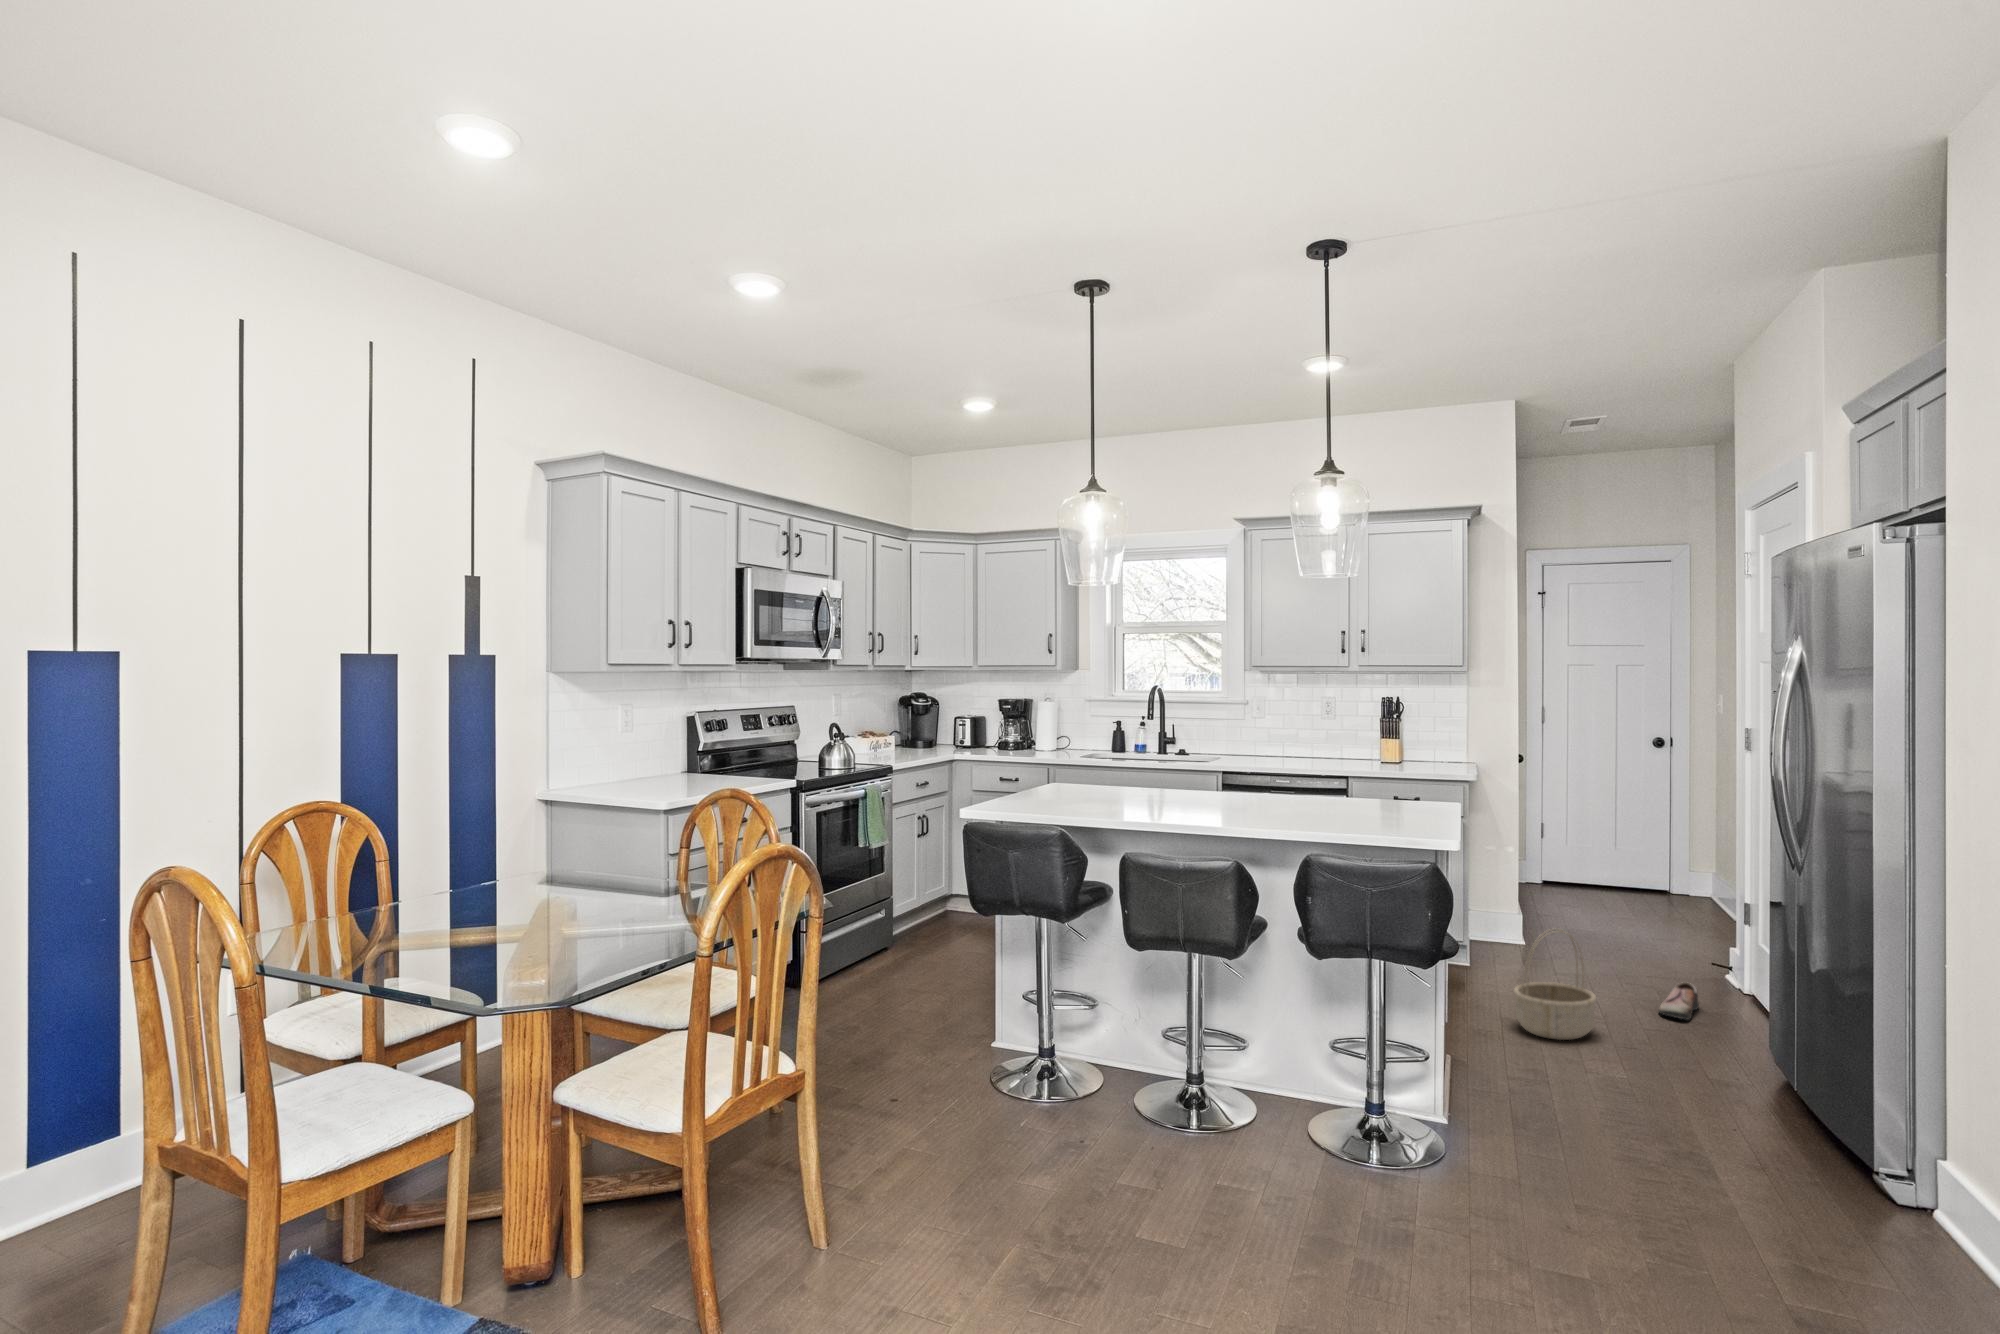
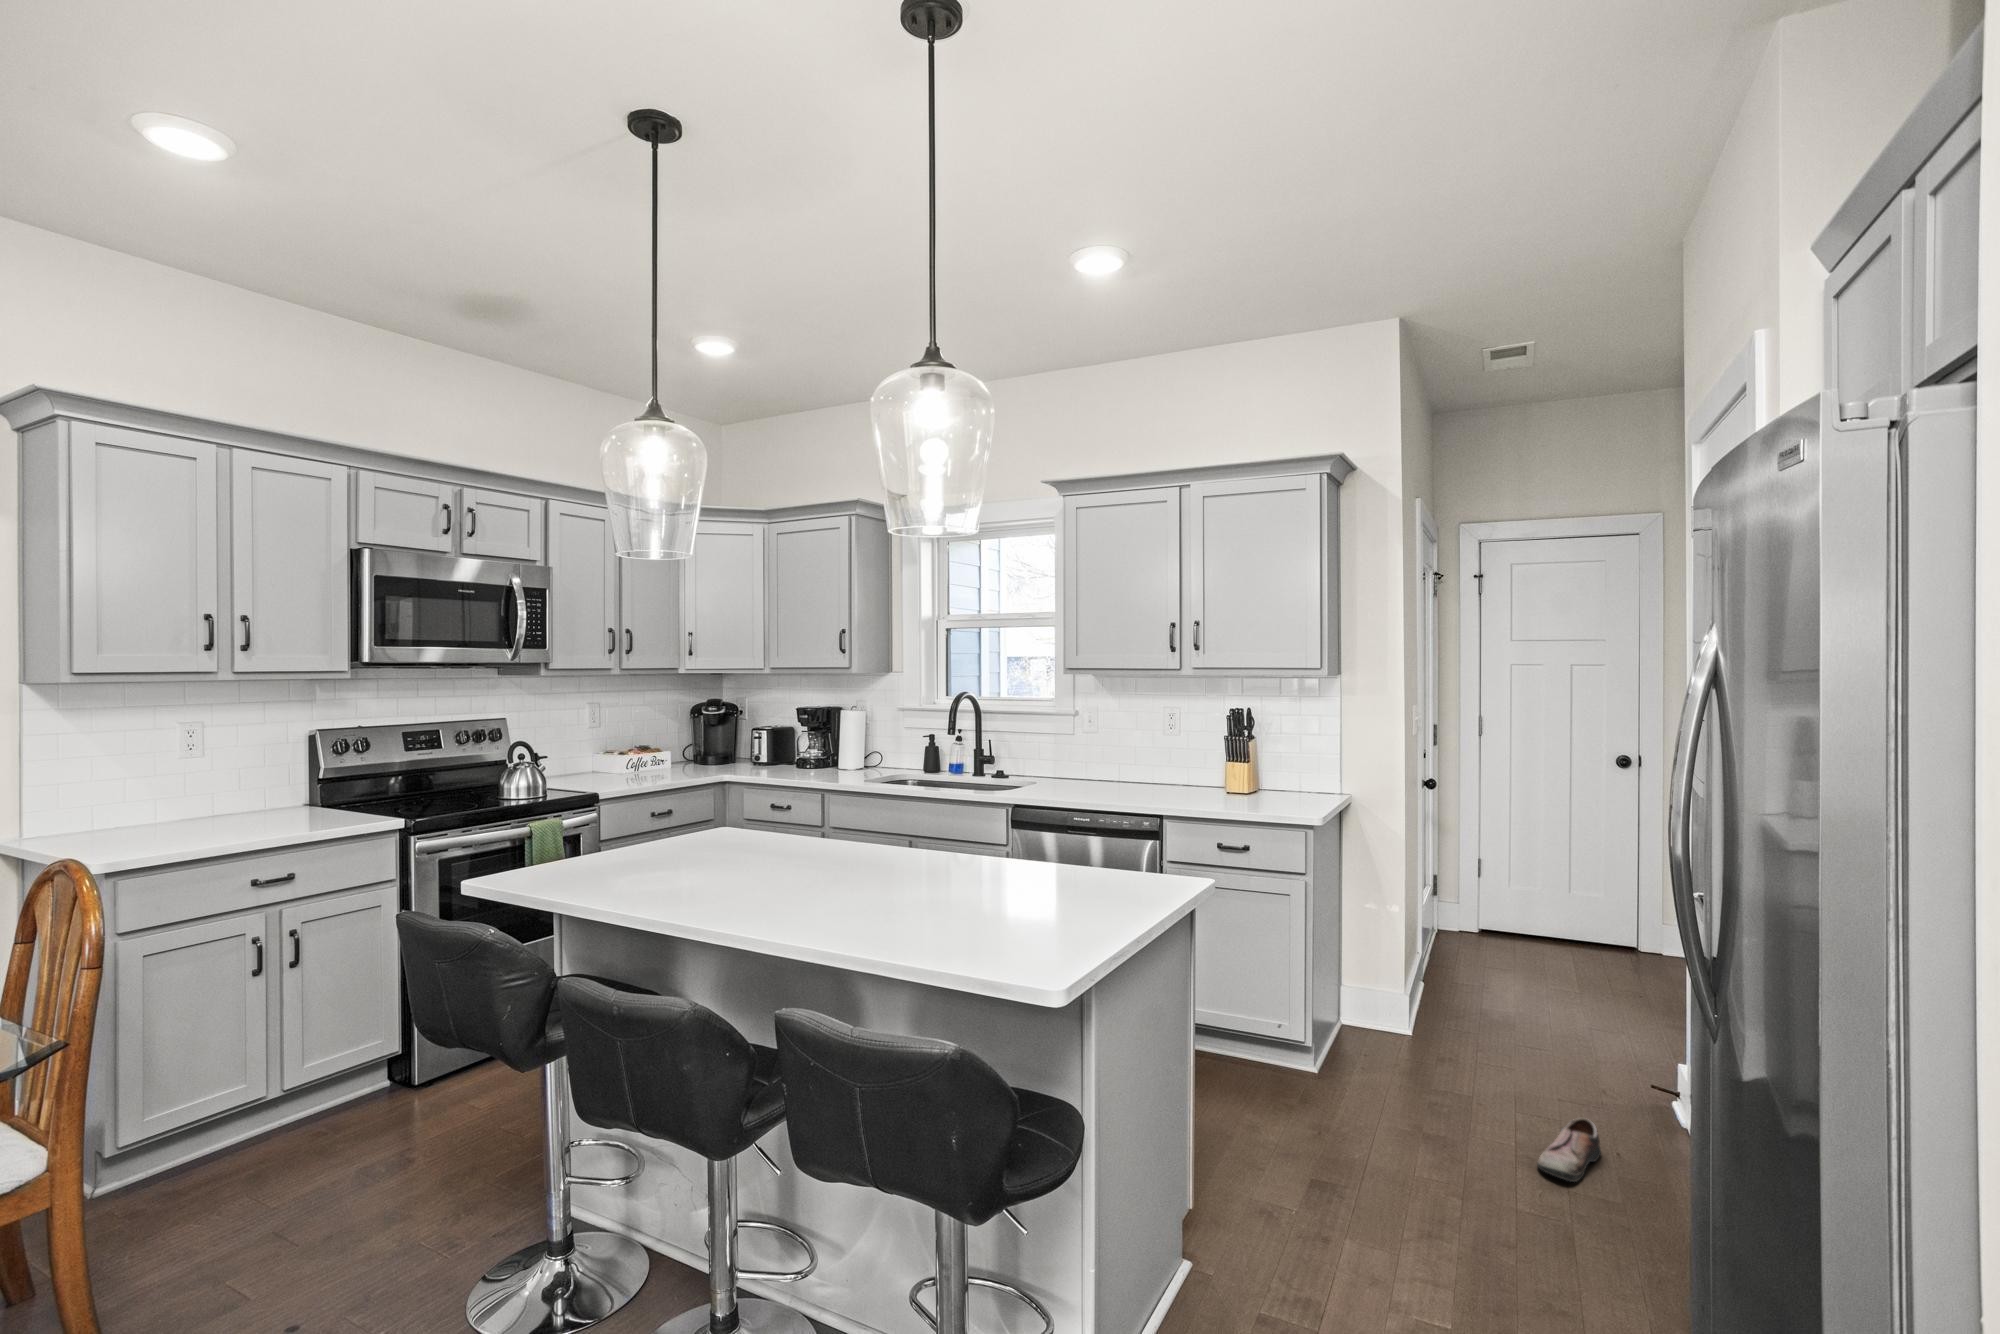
basket: present [1514,929,1597,1040] -> none [1310,1051,1427,1219]

